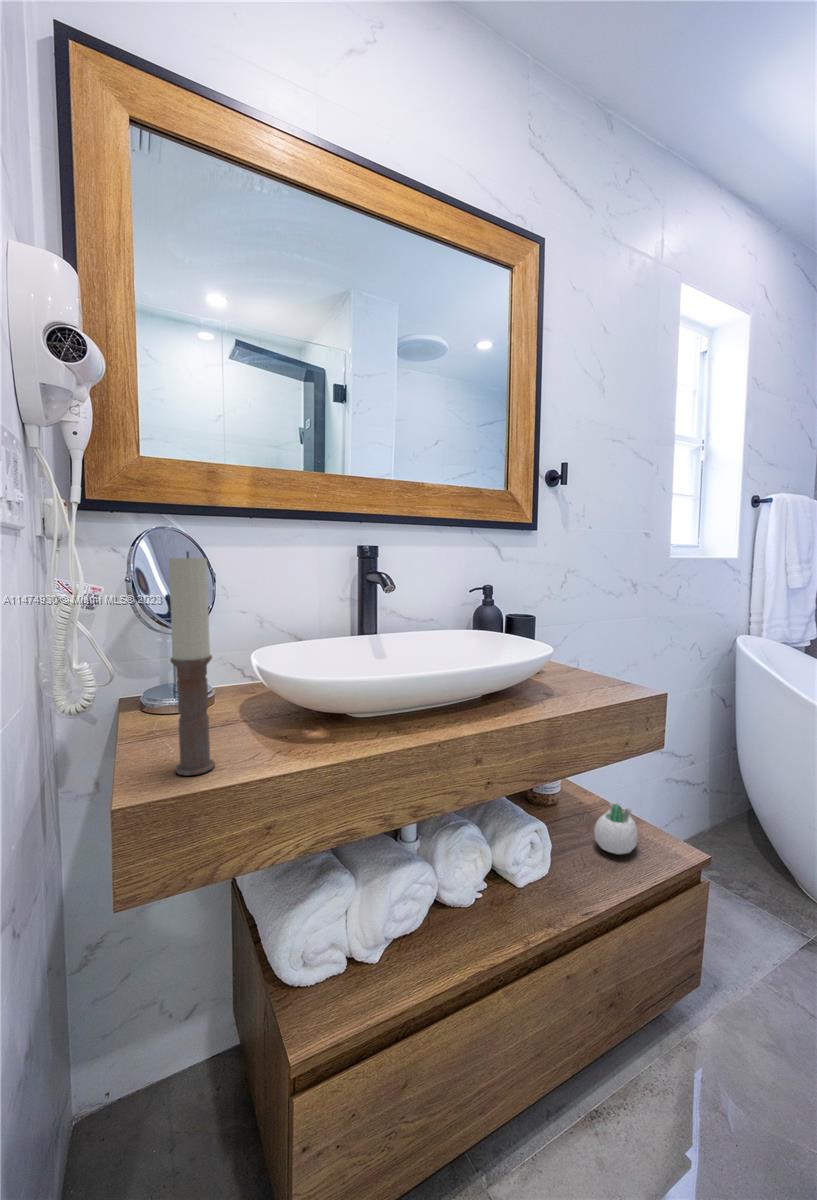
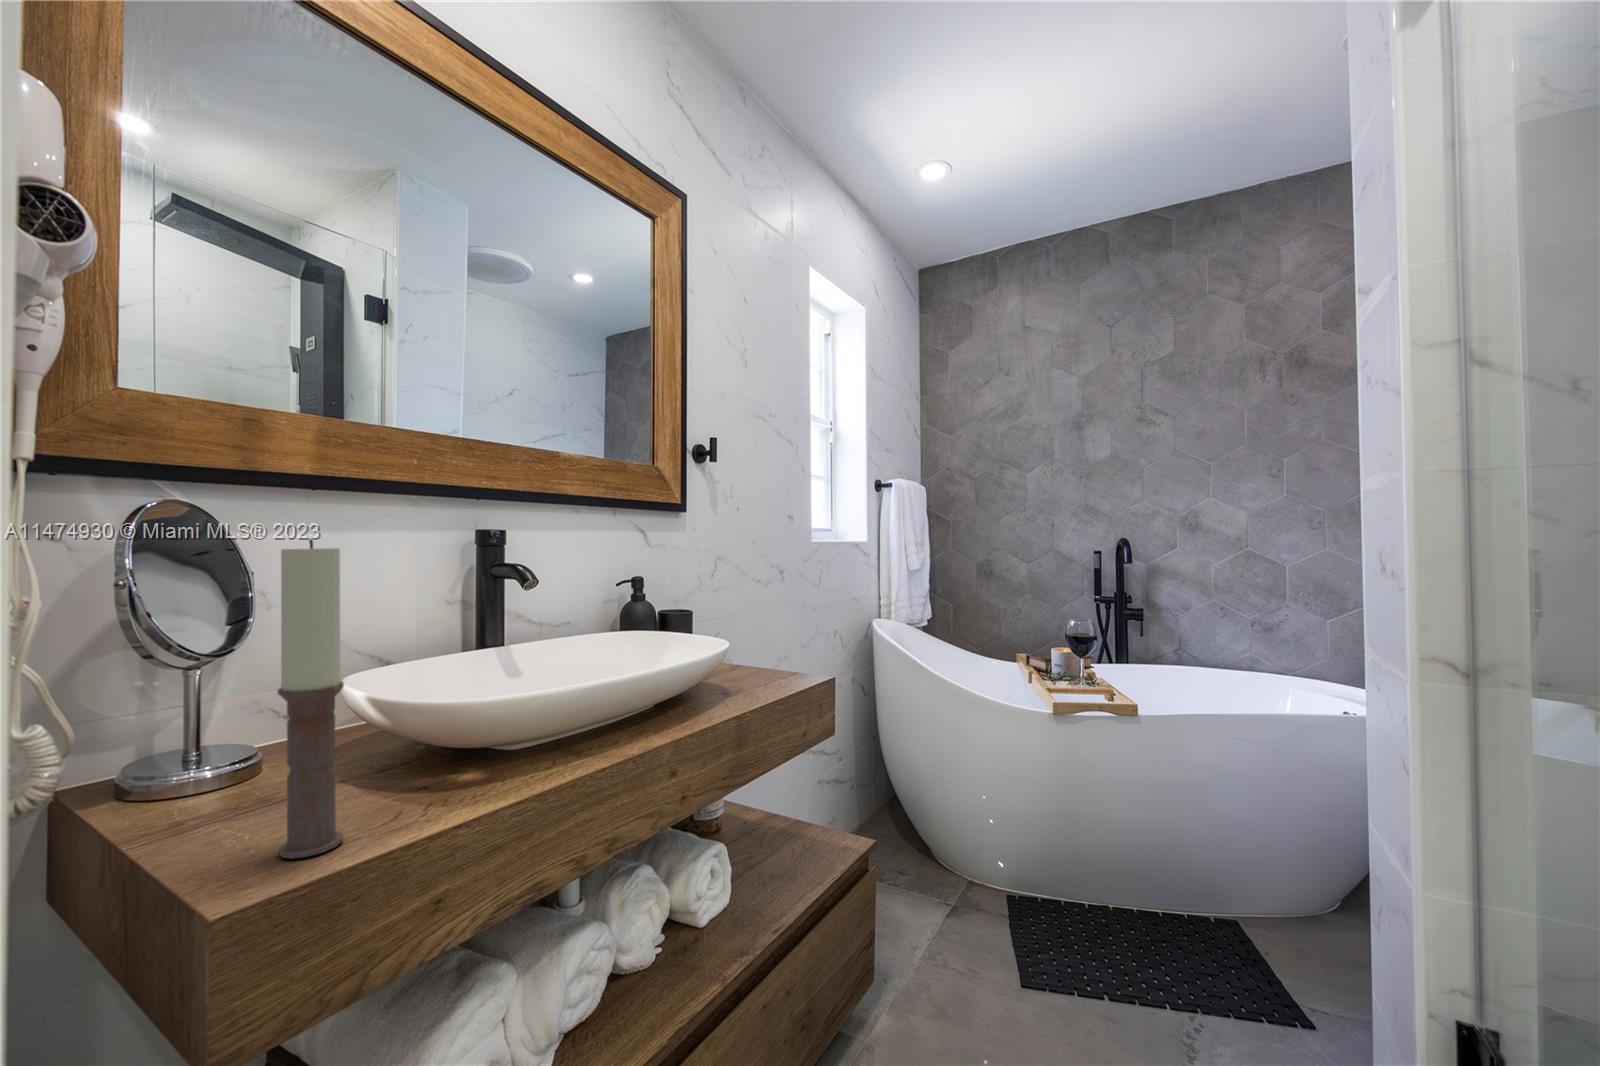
succulent planter: present [594,803,638,854] -> none [769,808,812,864]

